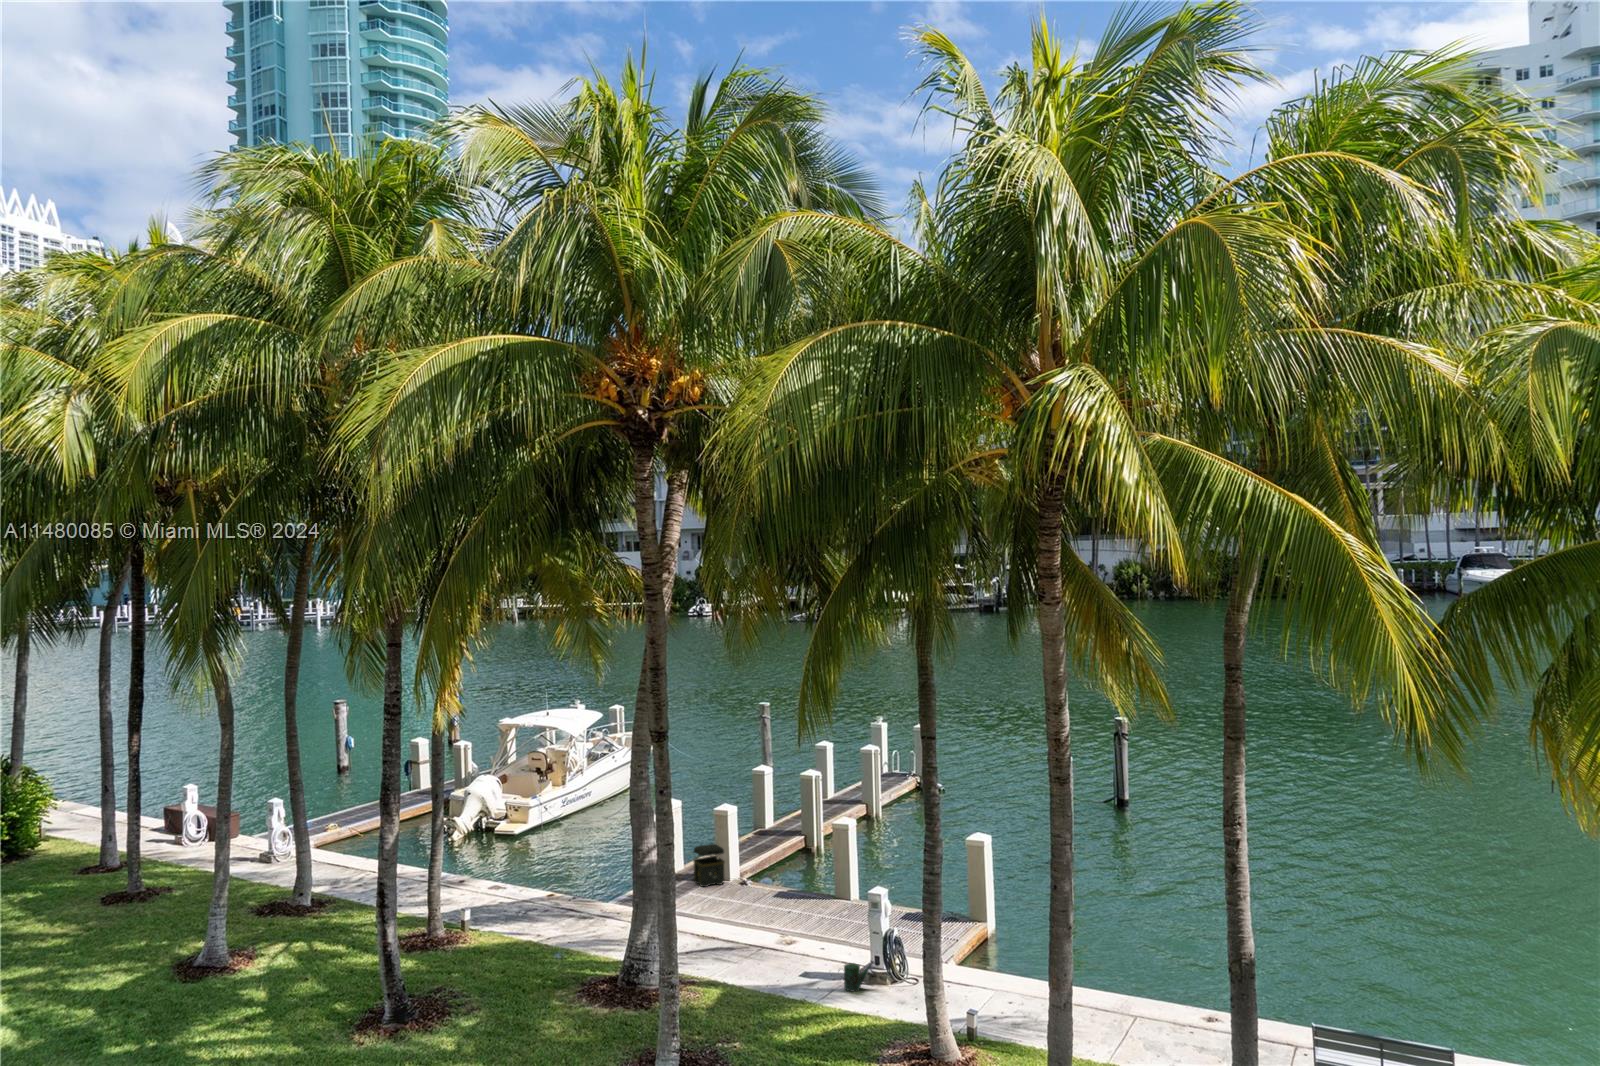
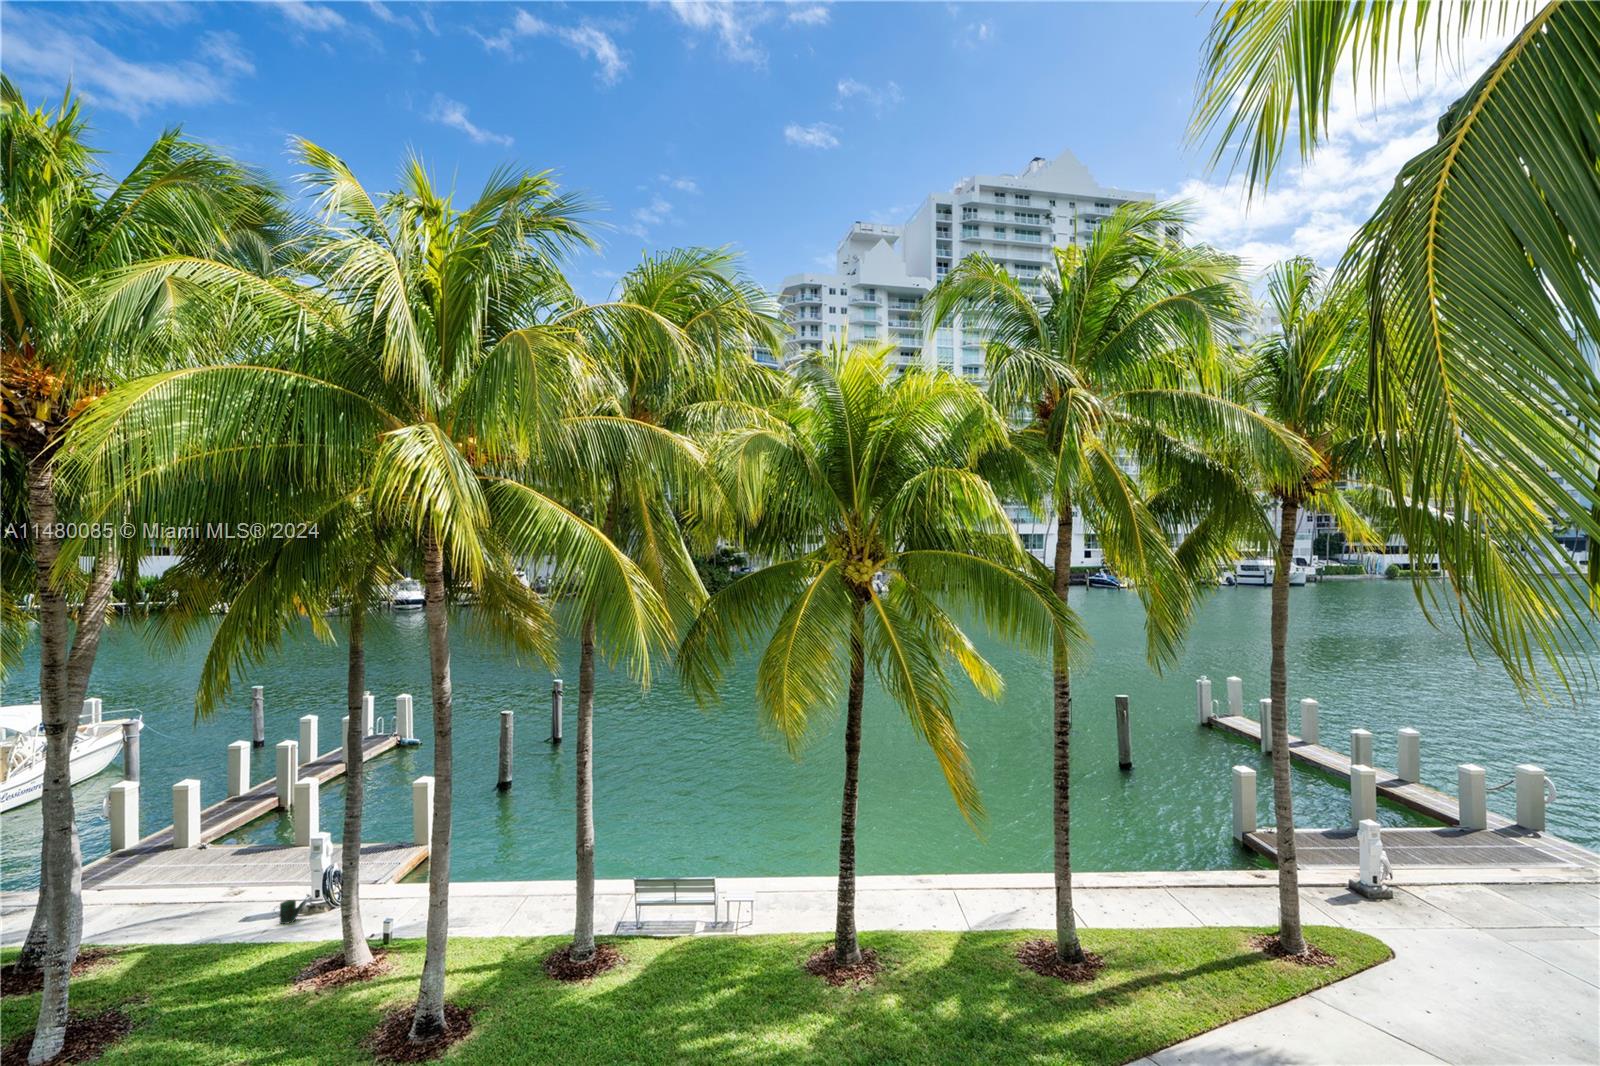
toolbox: present [693,844,725,887] -> none [148,817,184,858]

